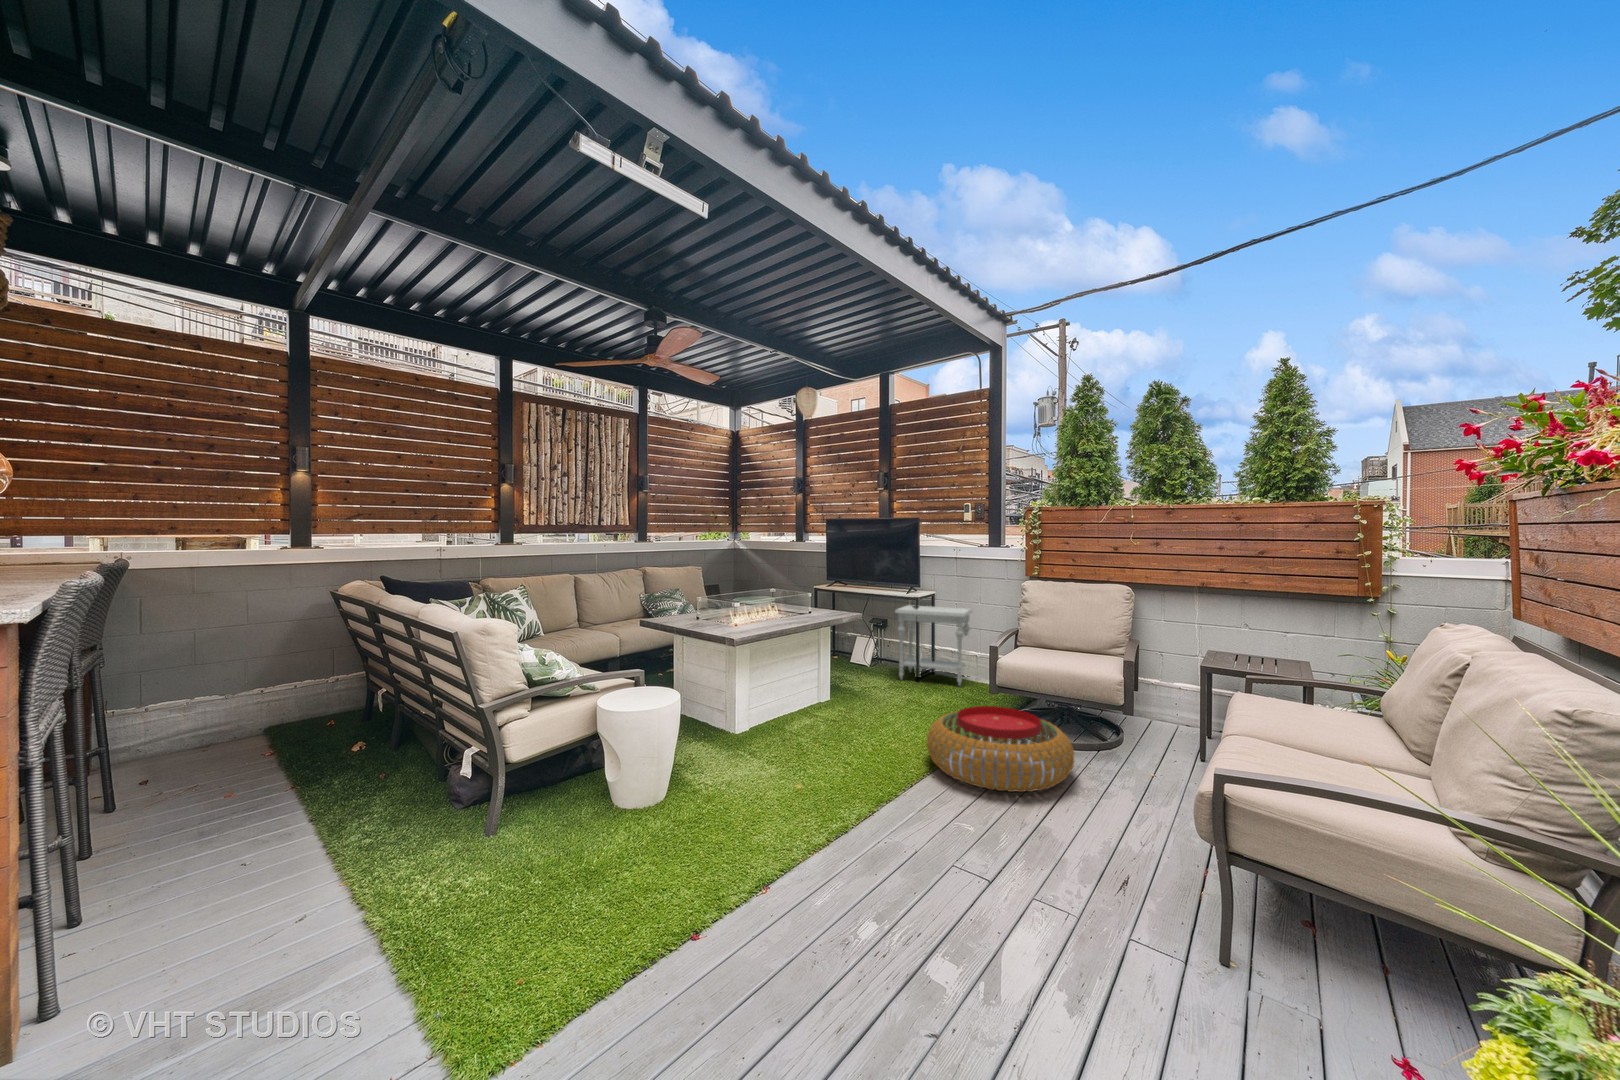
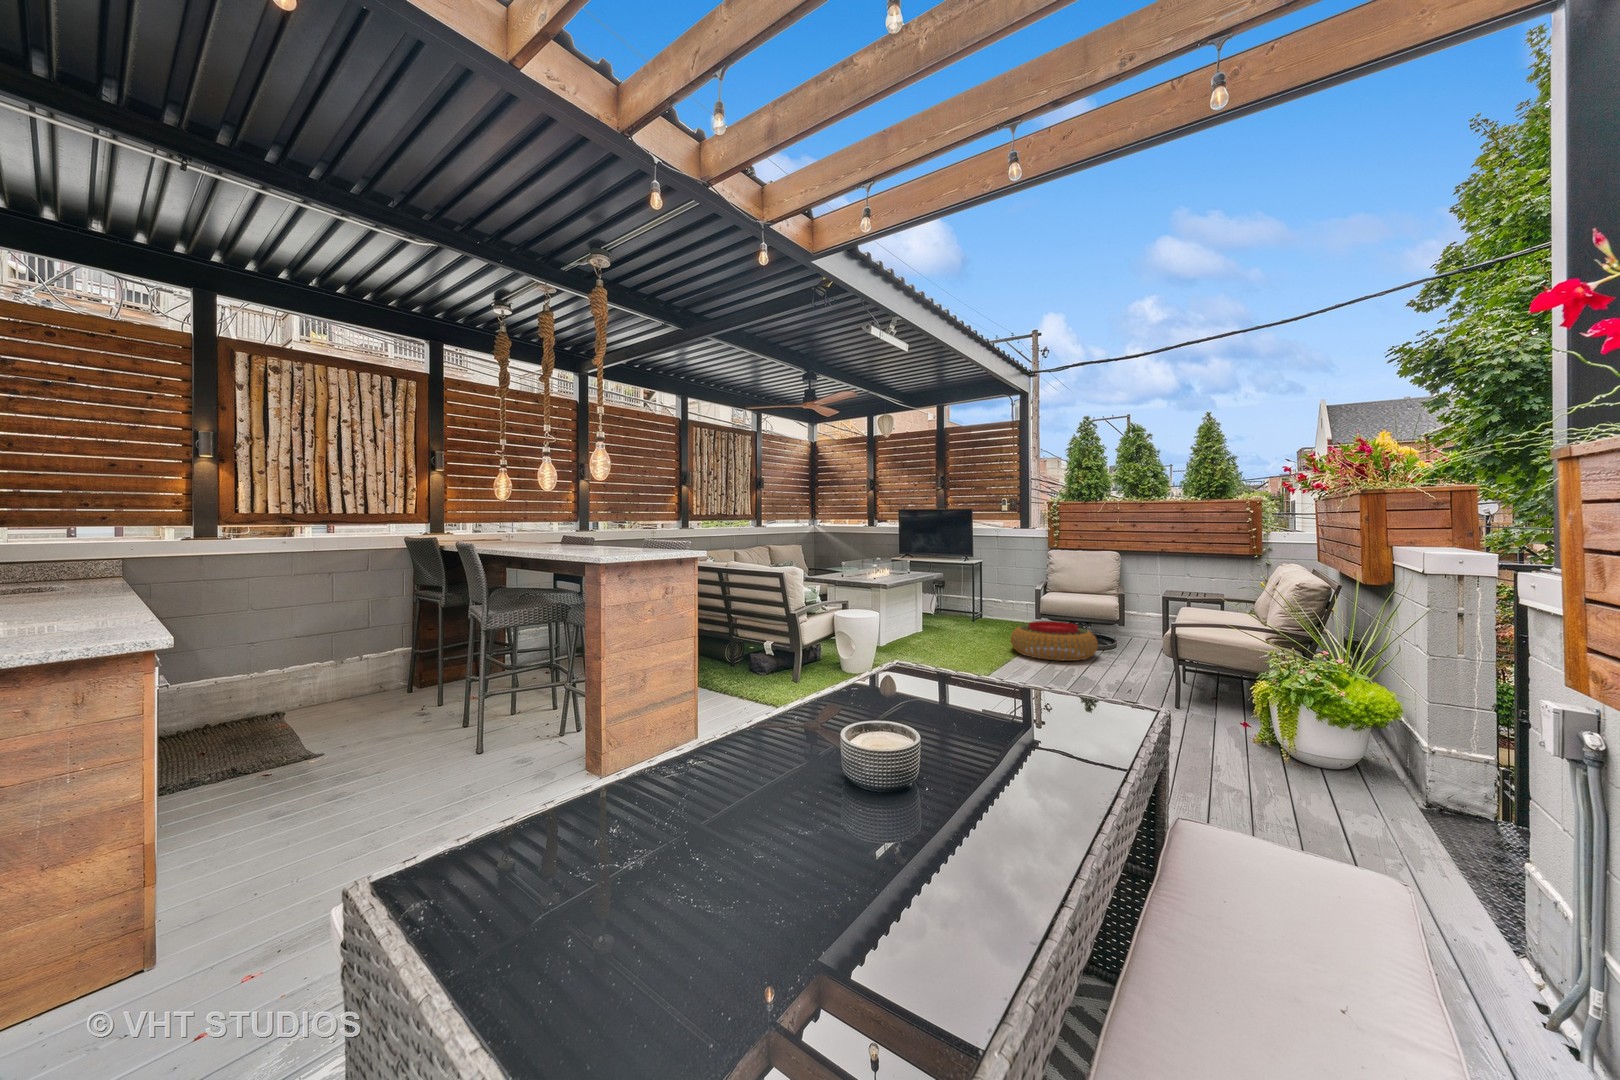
side table: present [895,605,973,686] -> none [958,570,1008,621]

